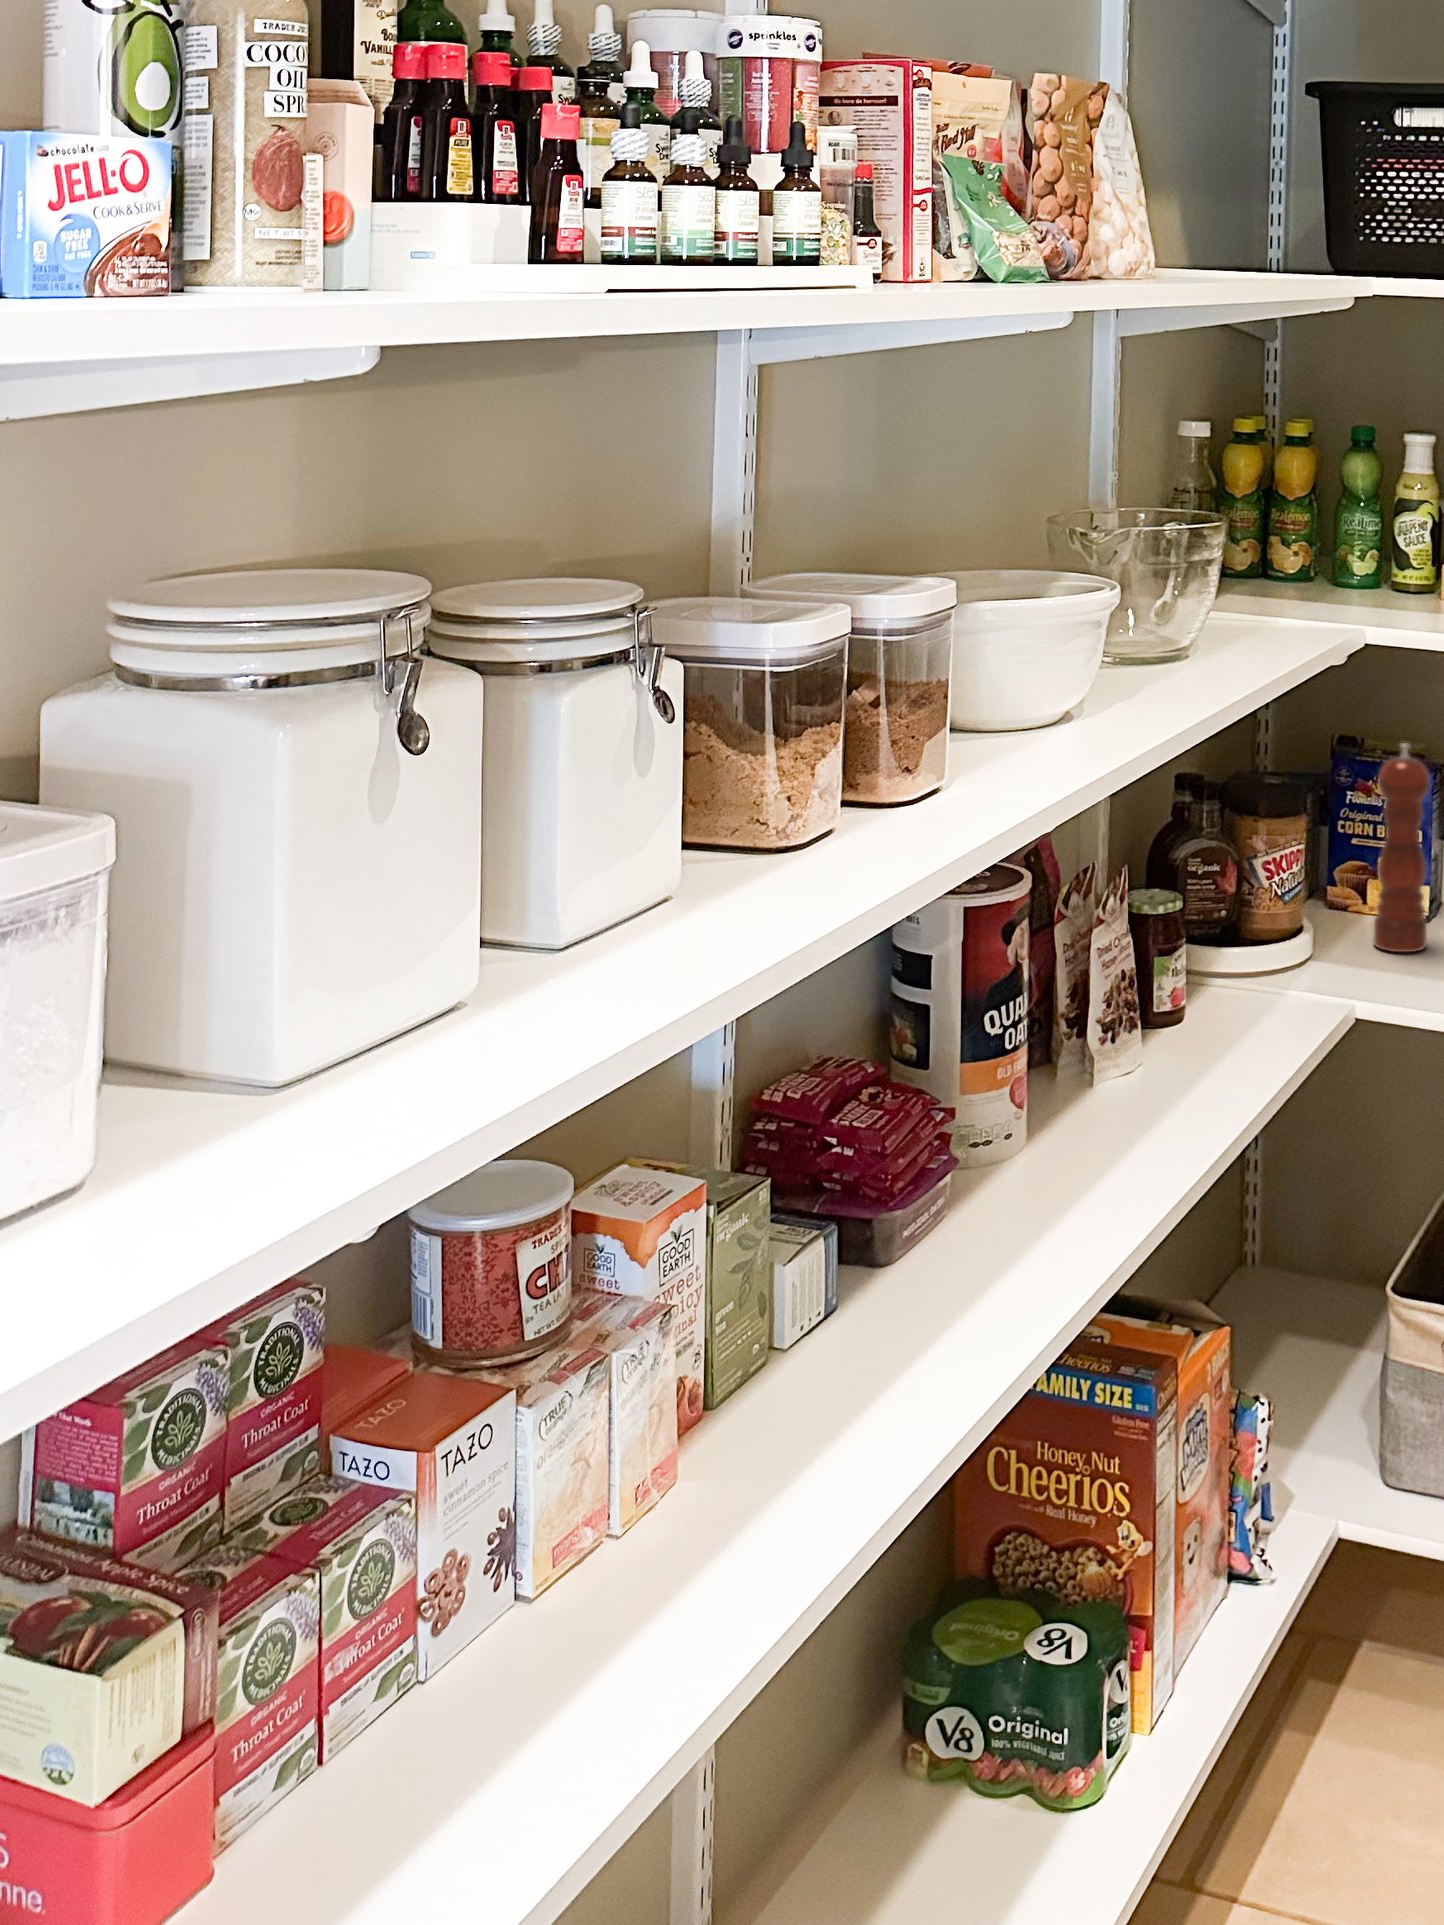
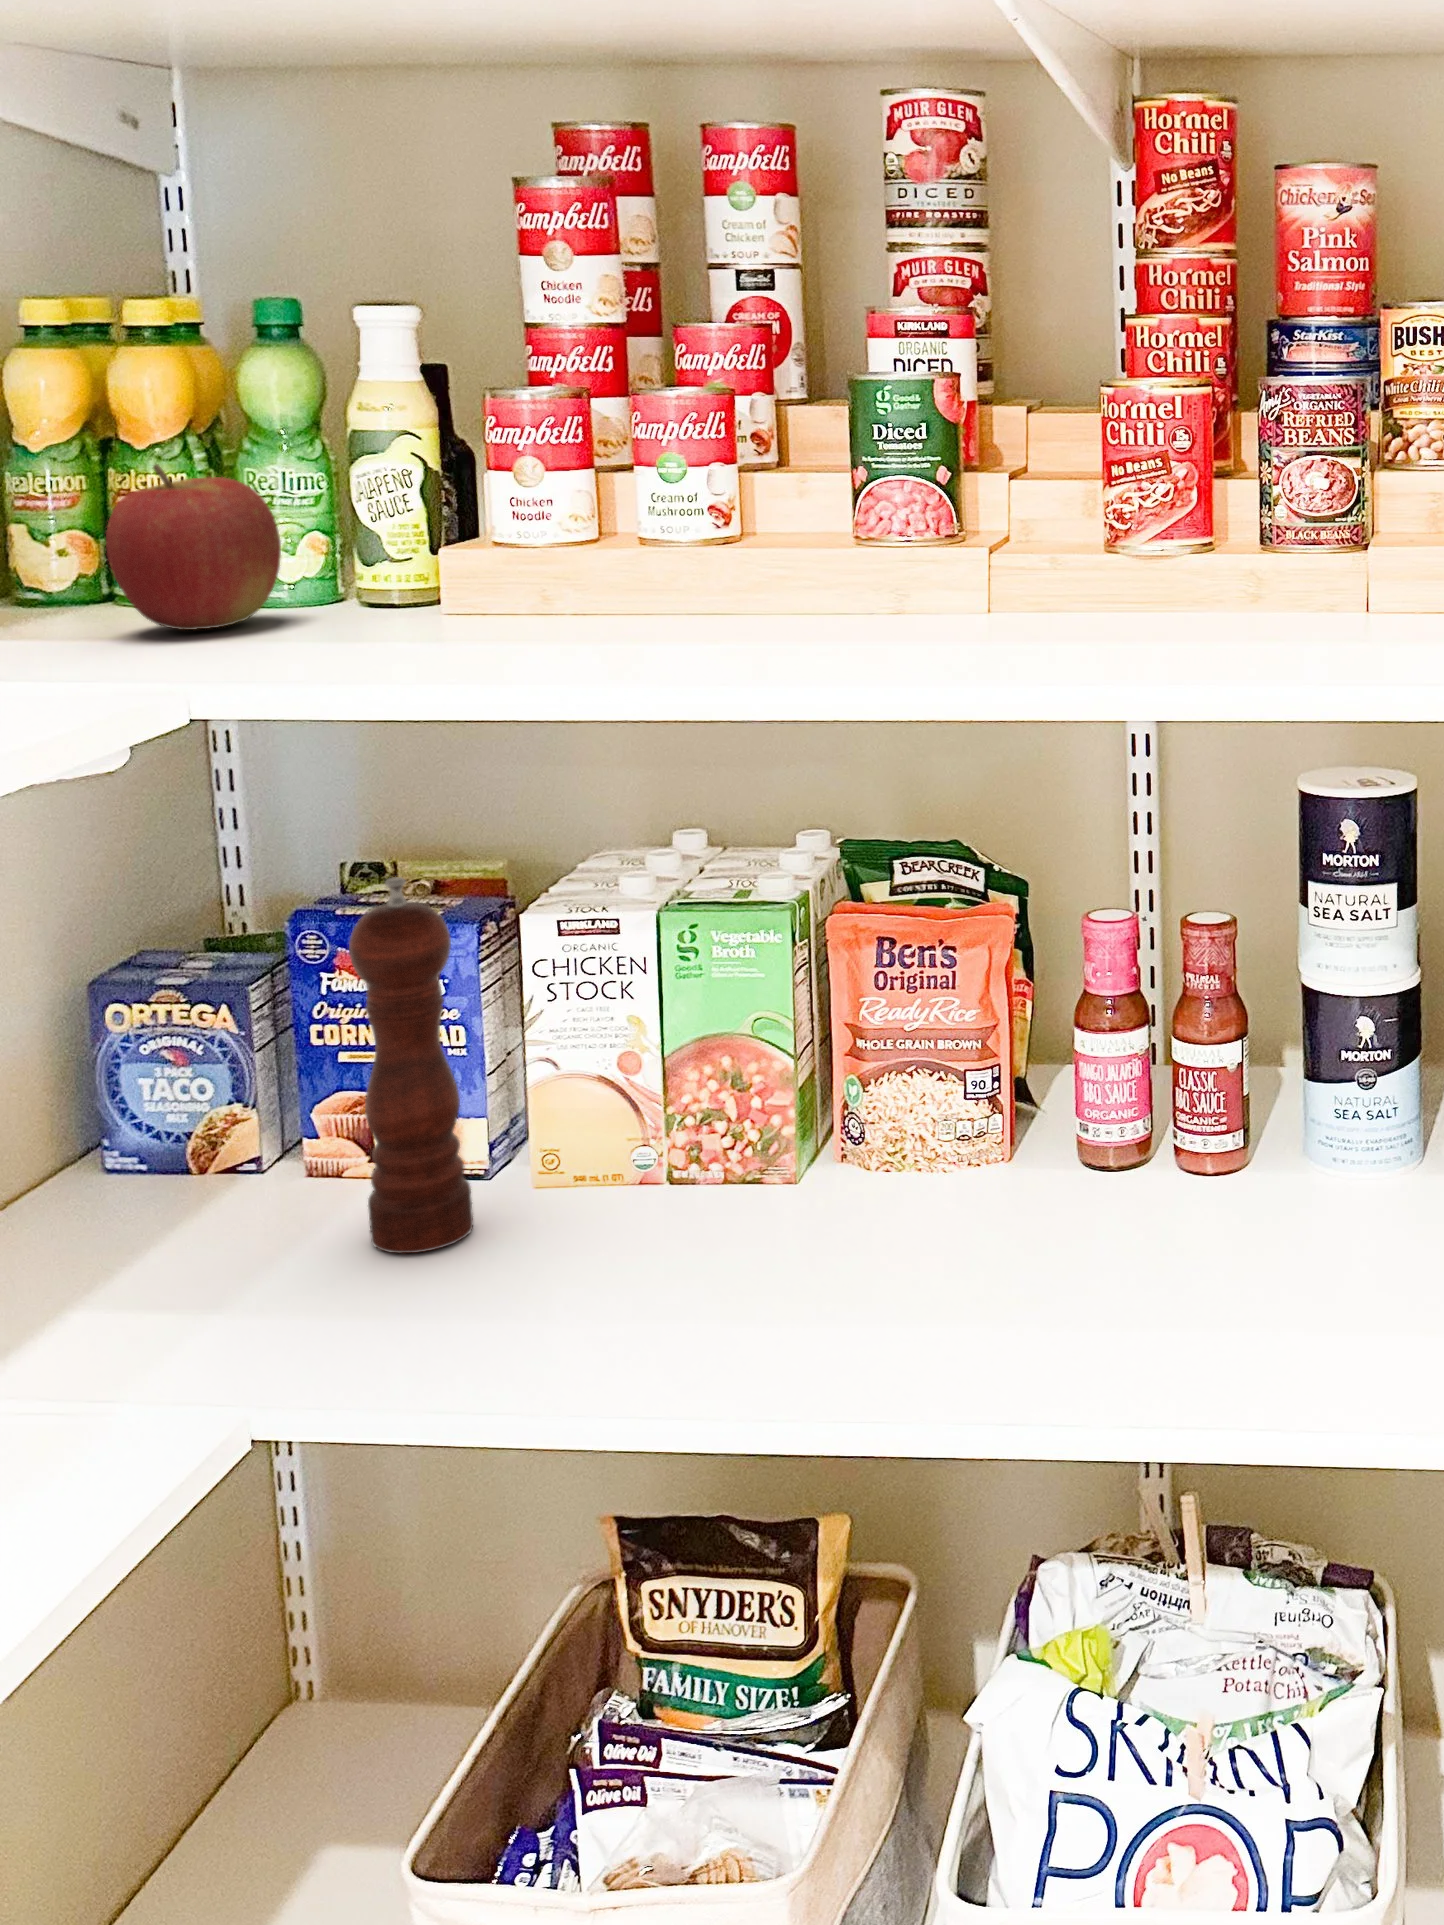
apple: none [1275,512,1358,600] -> present [106,464,281,630]

